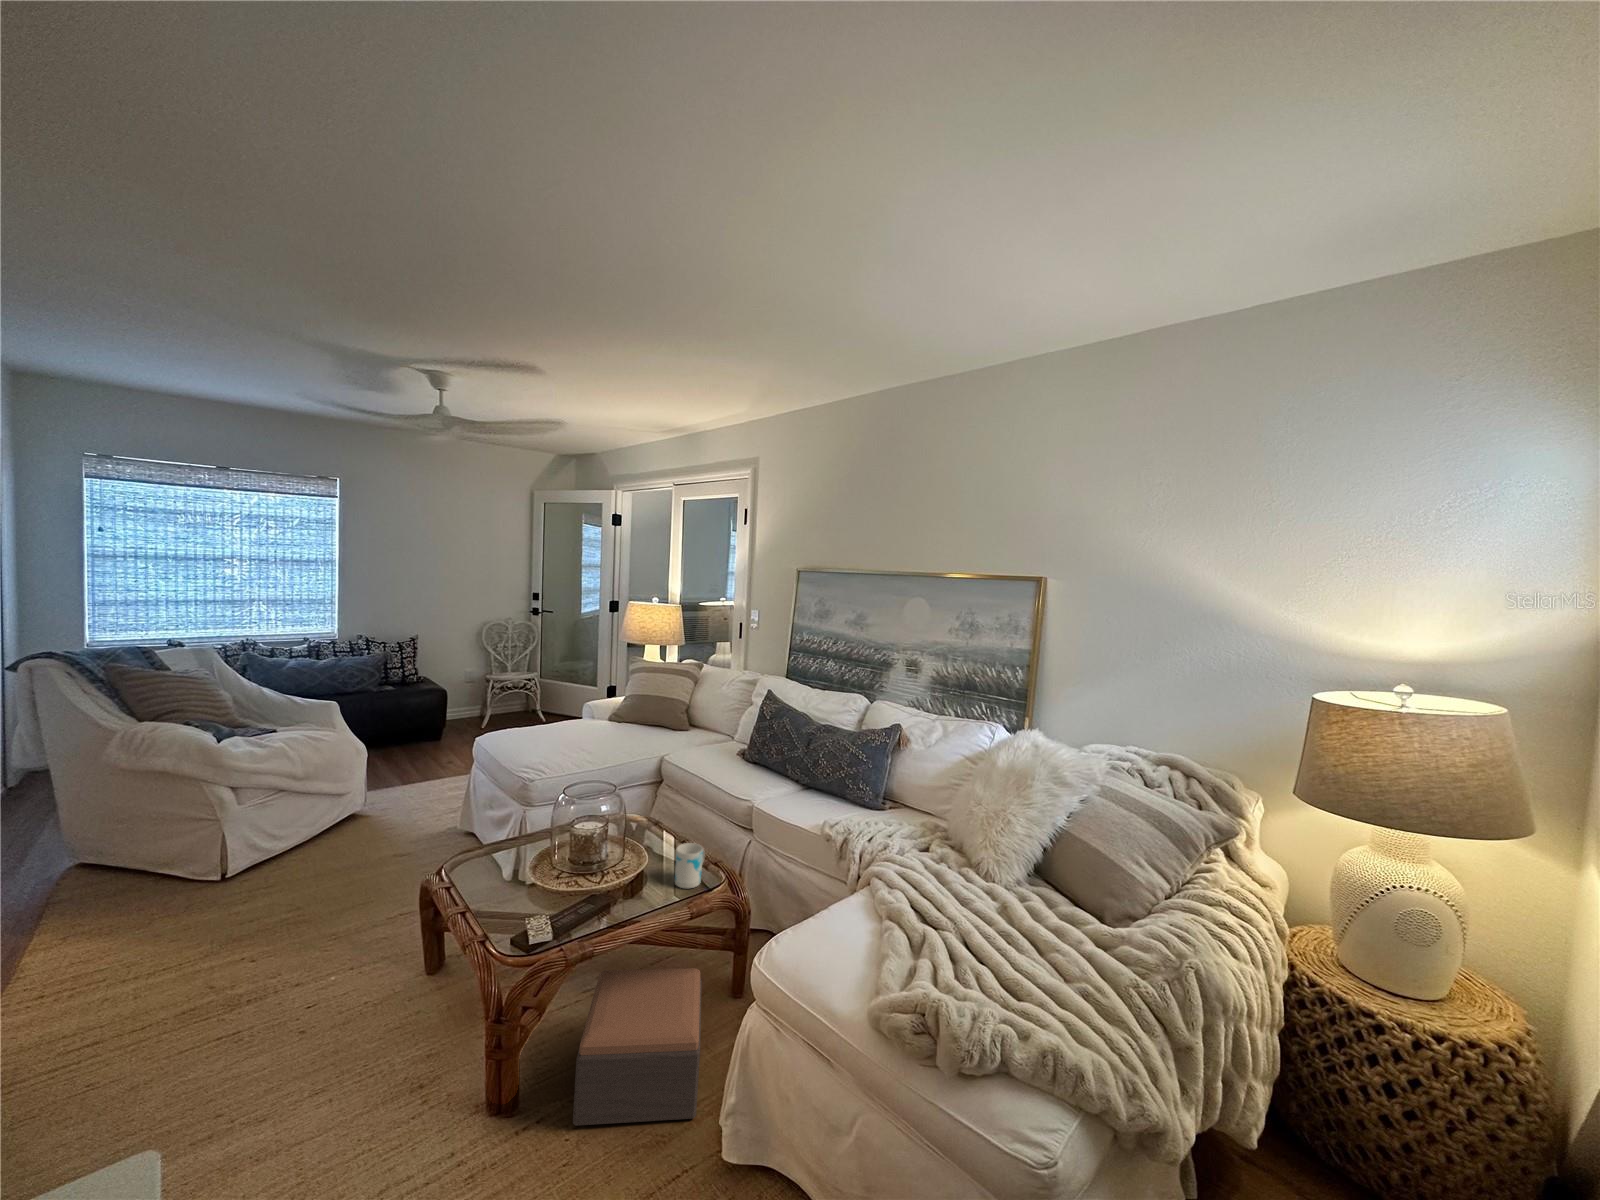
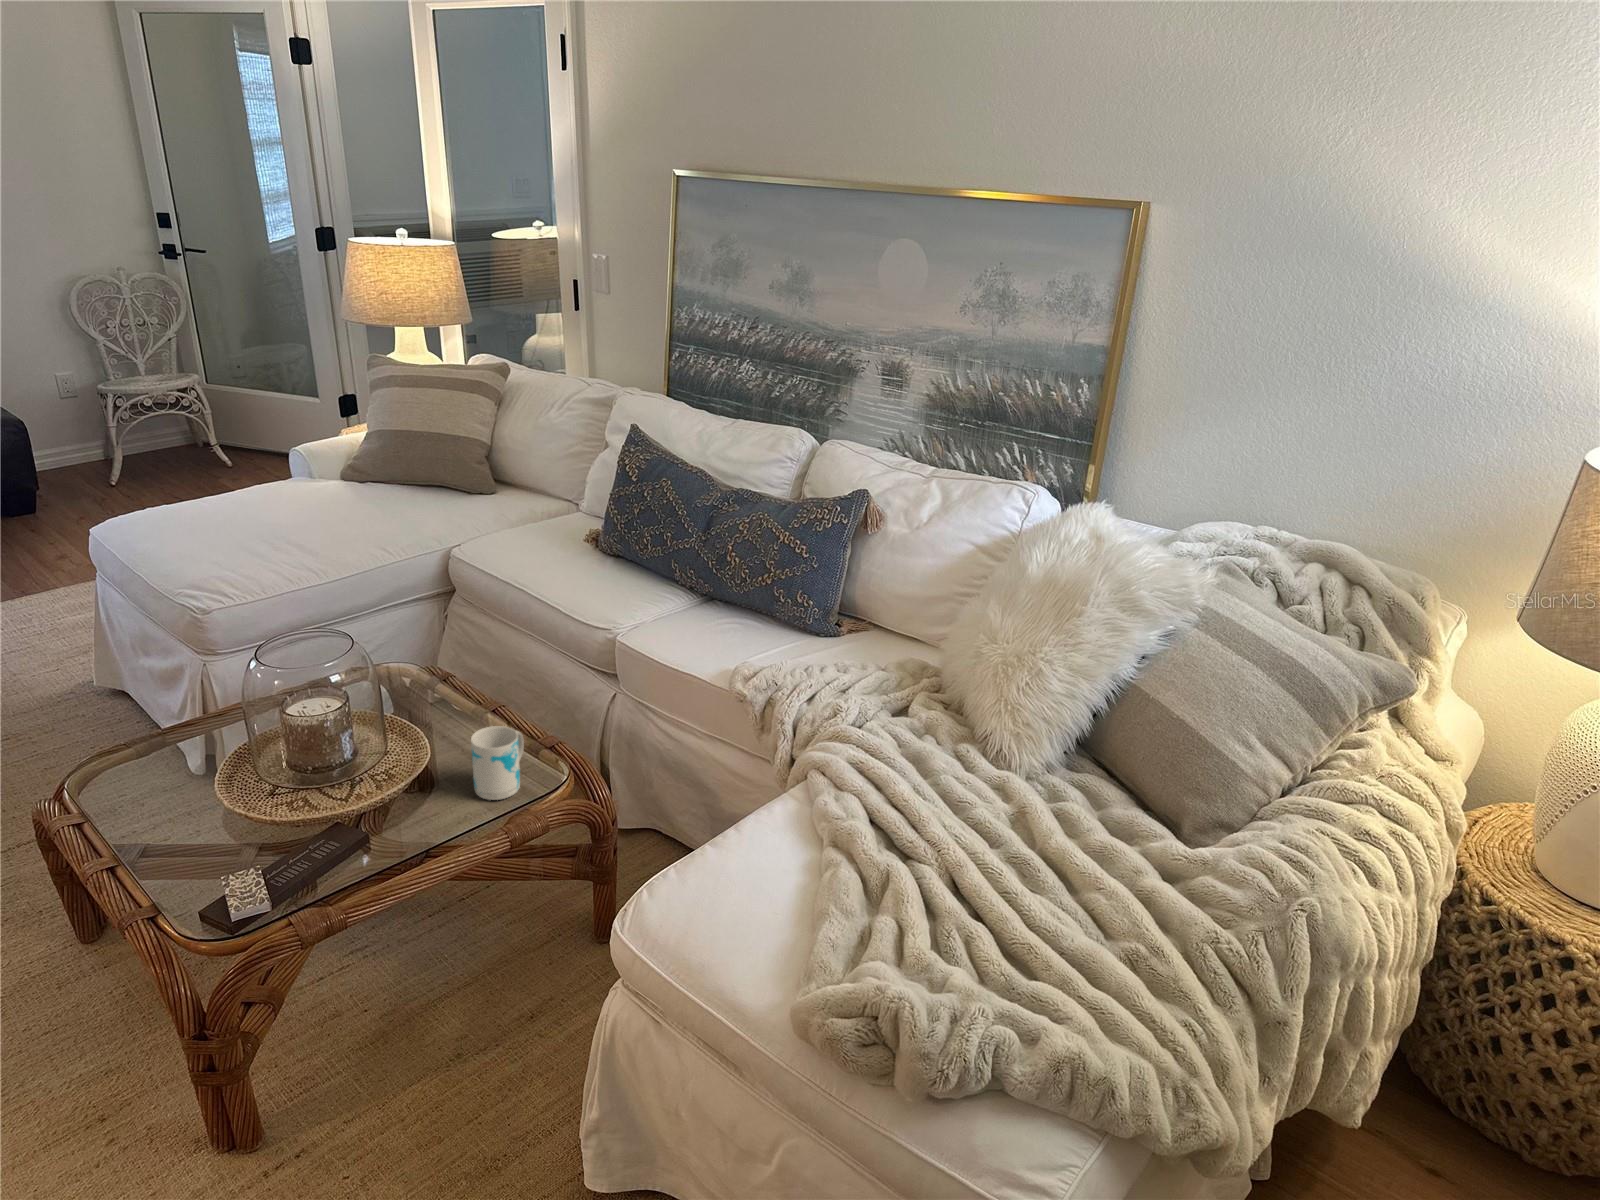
footstool: present [573,968,702,1126] -> none [334,916,539,1153]

